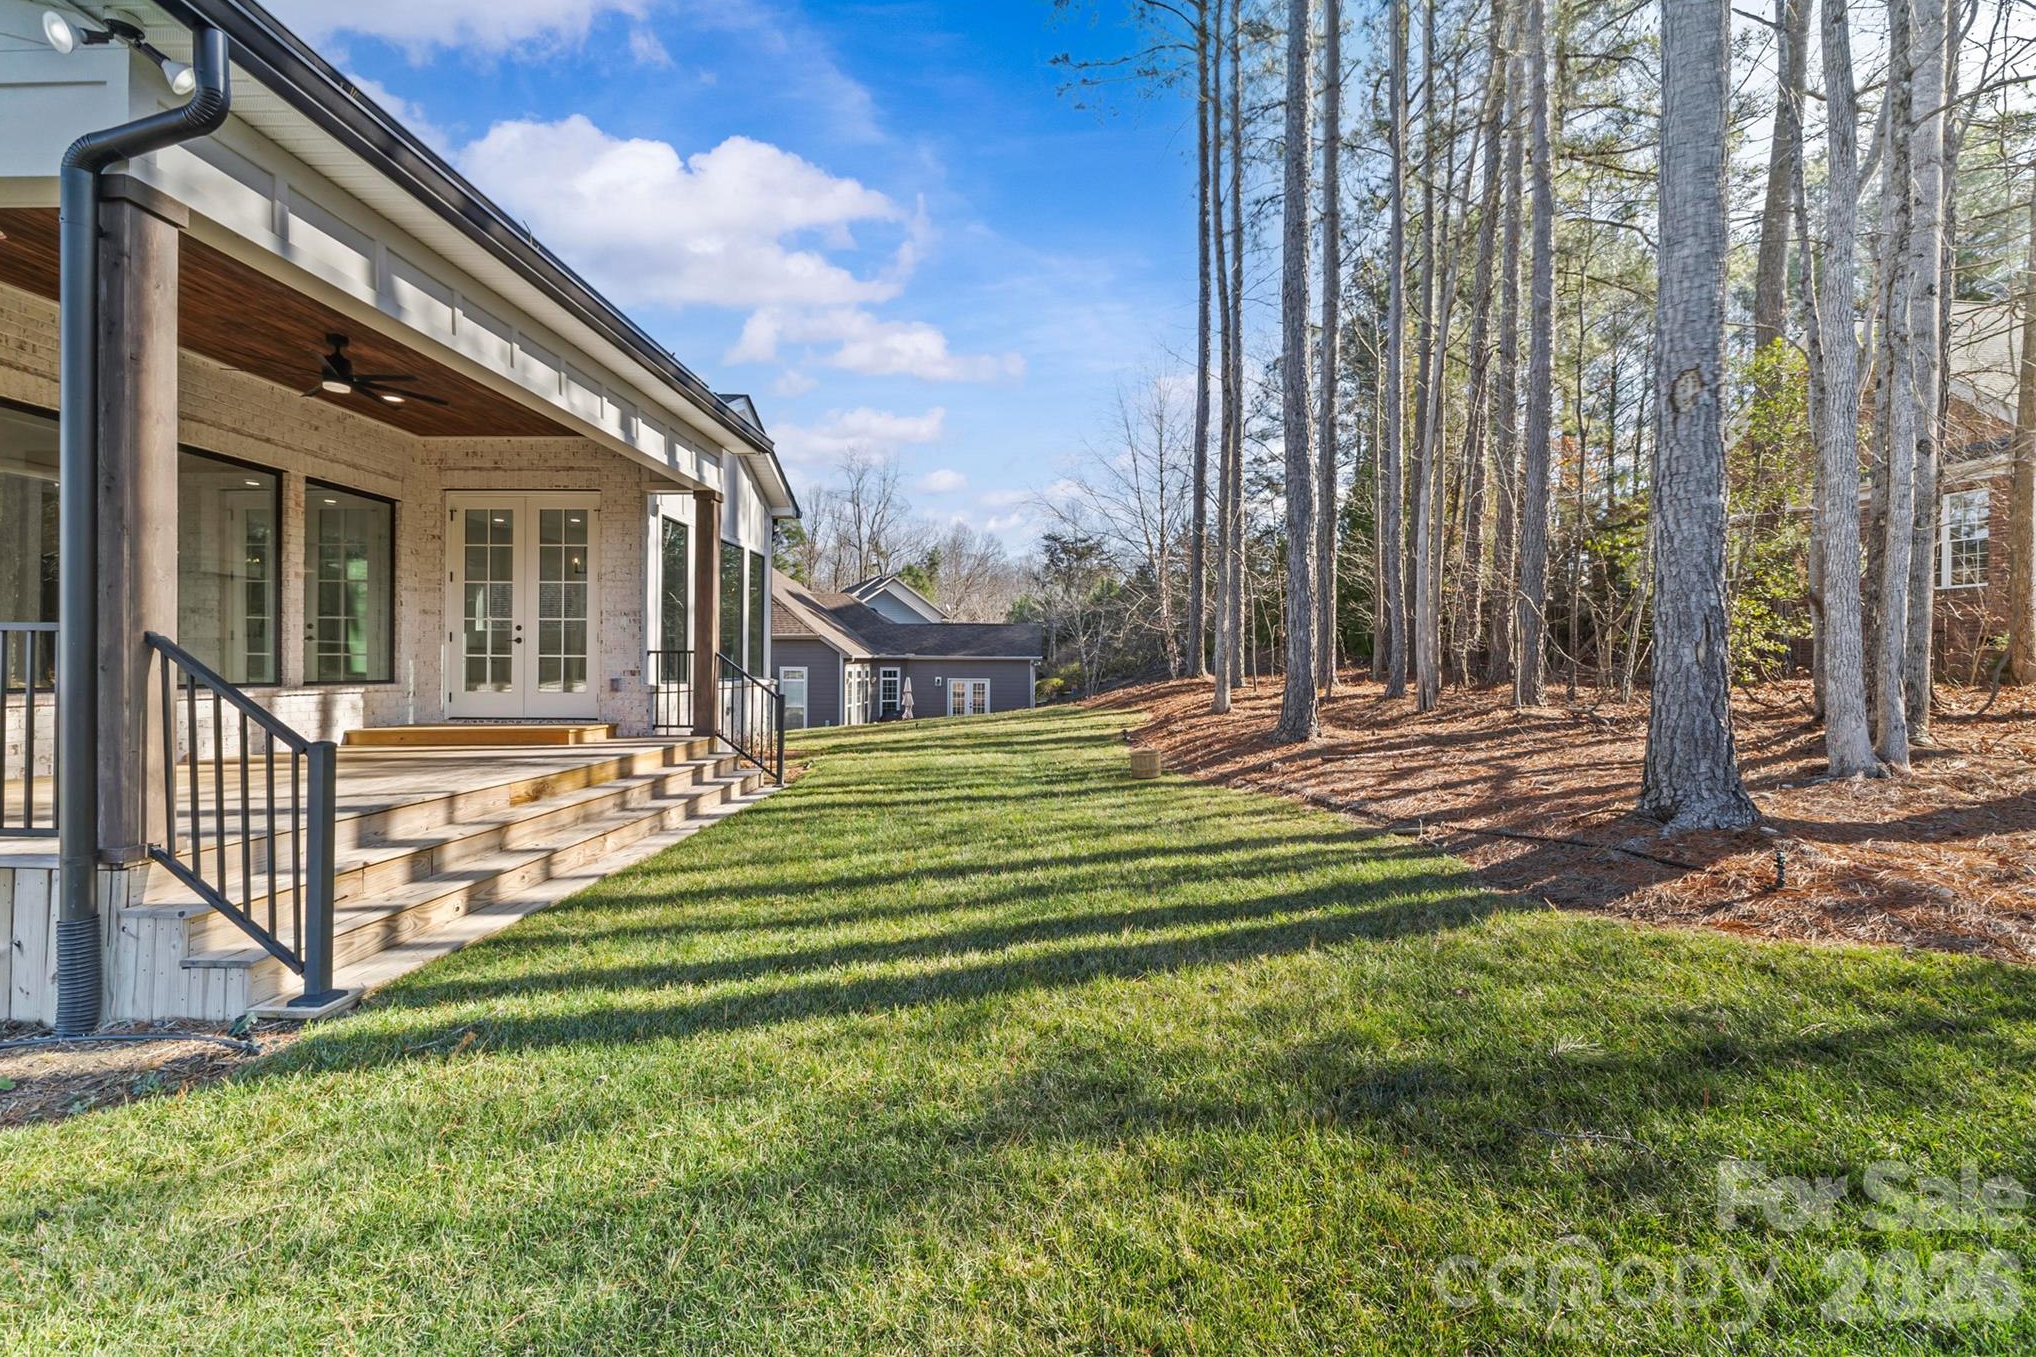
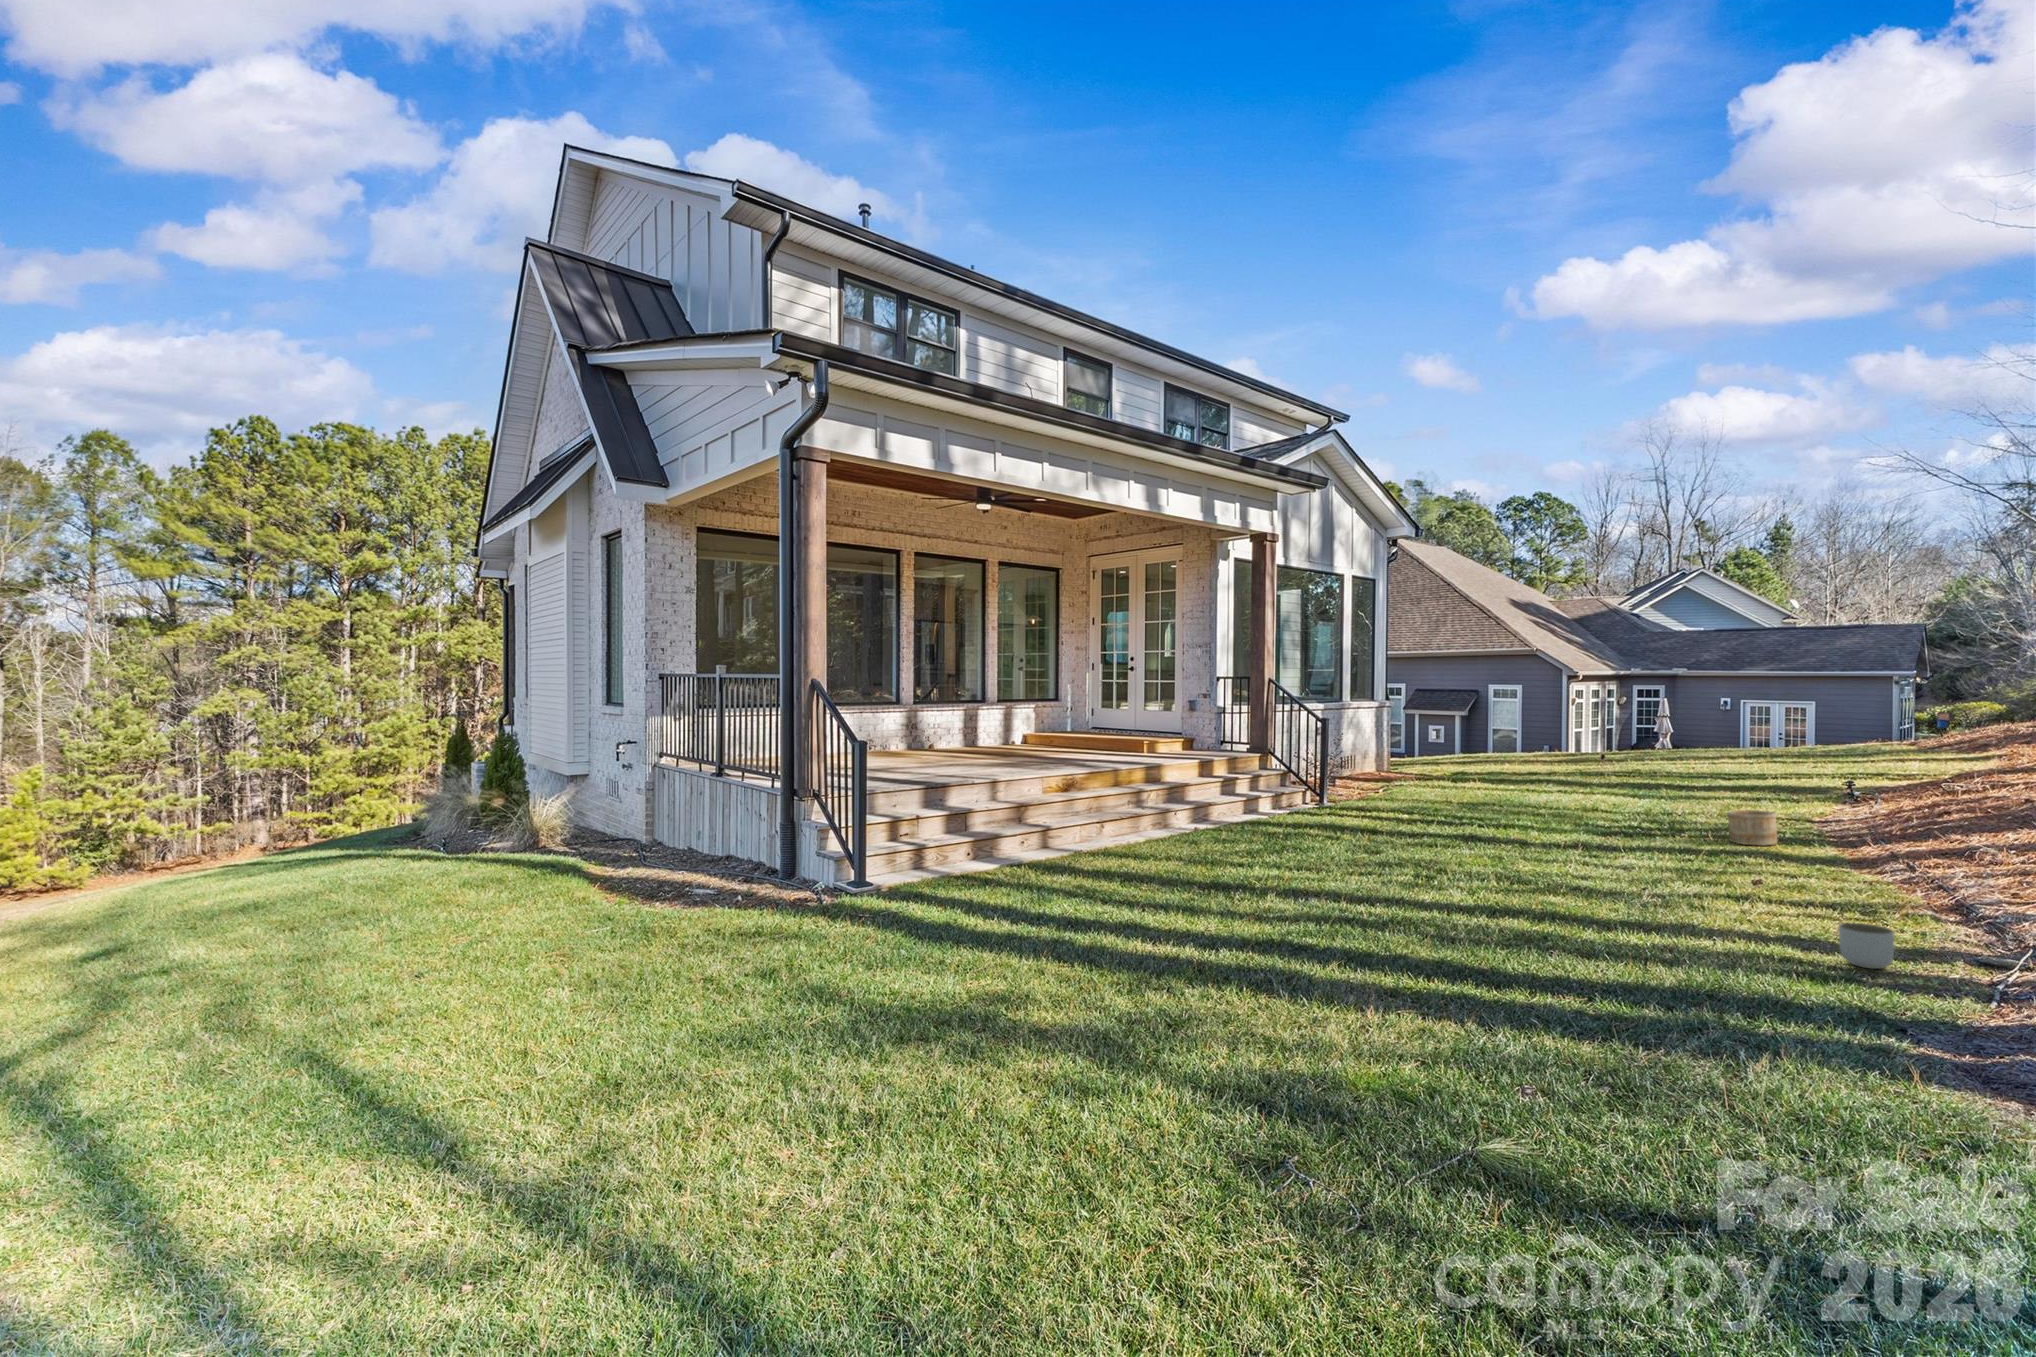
planter: none [1365,815,1399,847] -> present [1838,923,1894,969]

